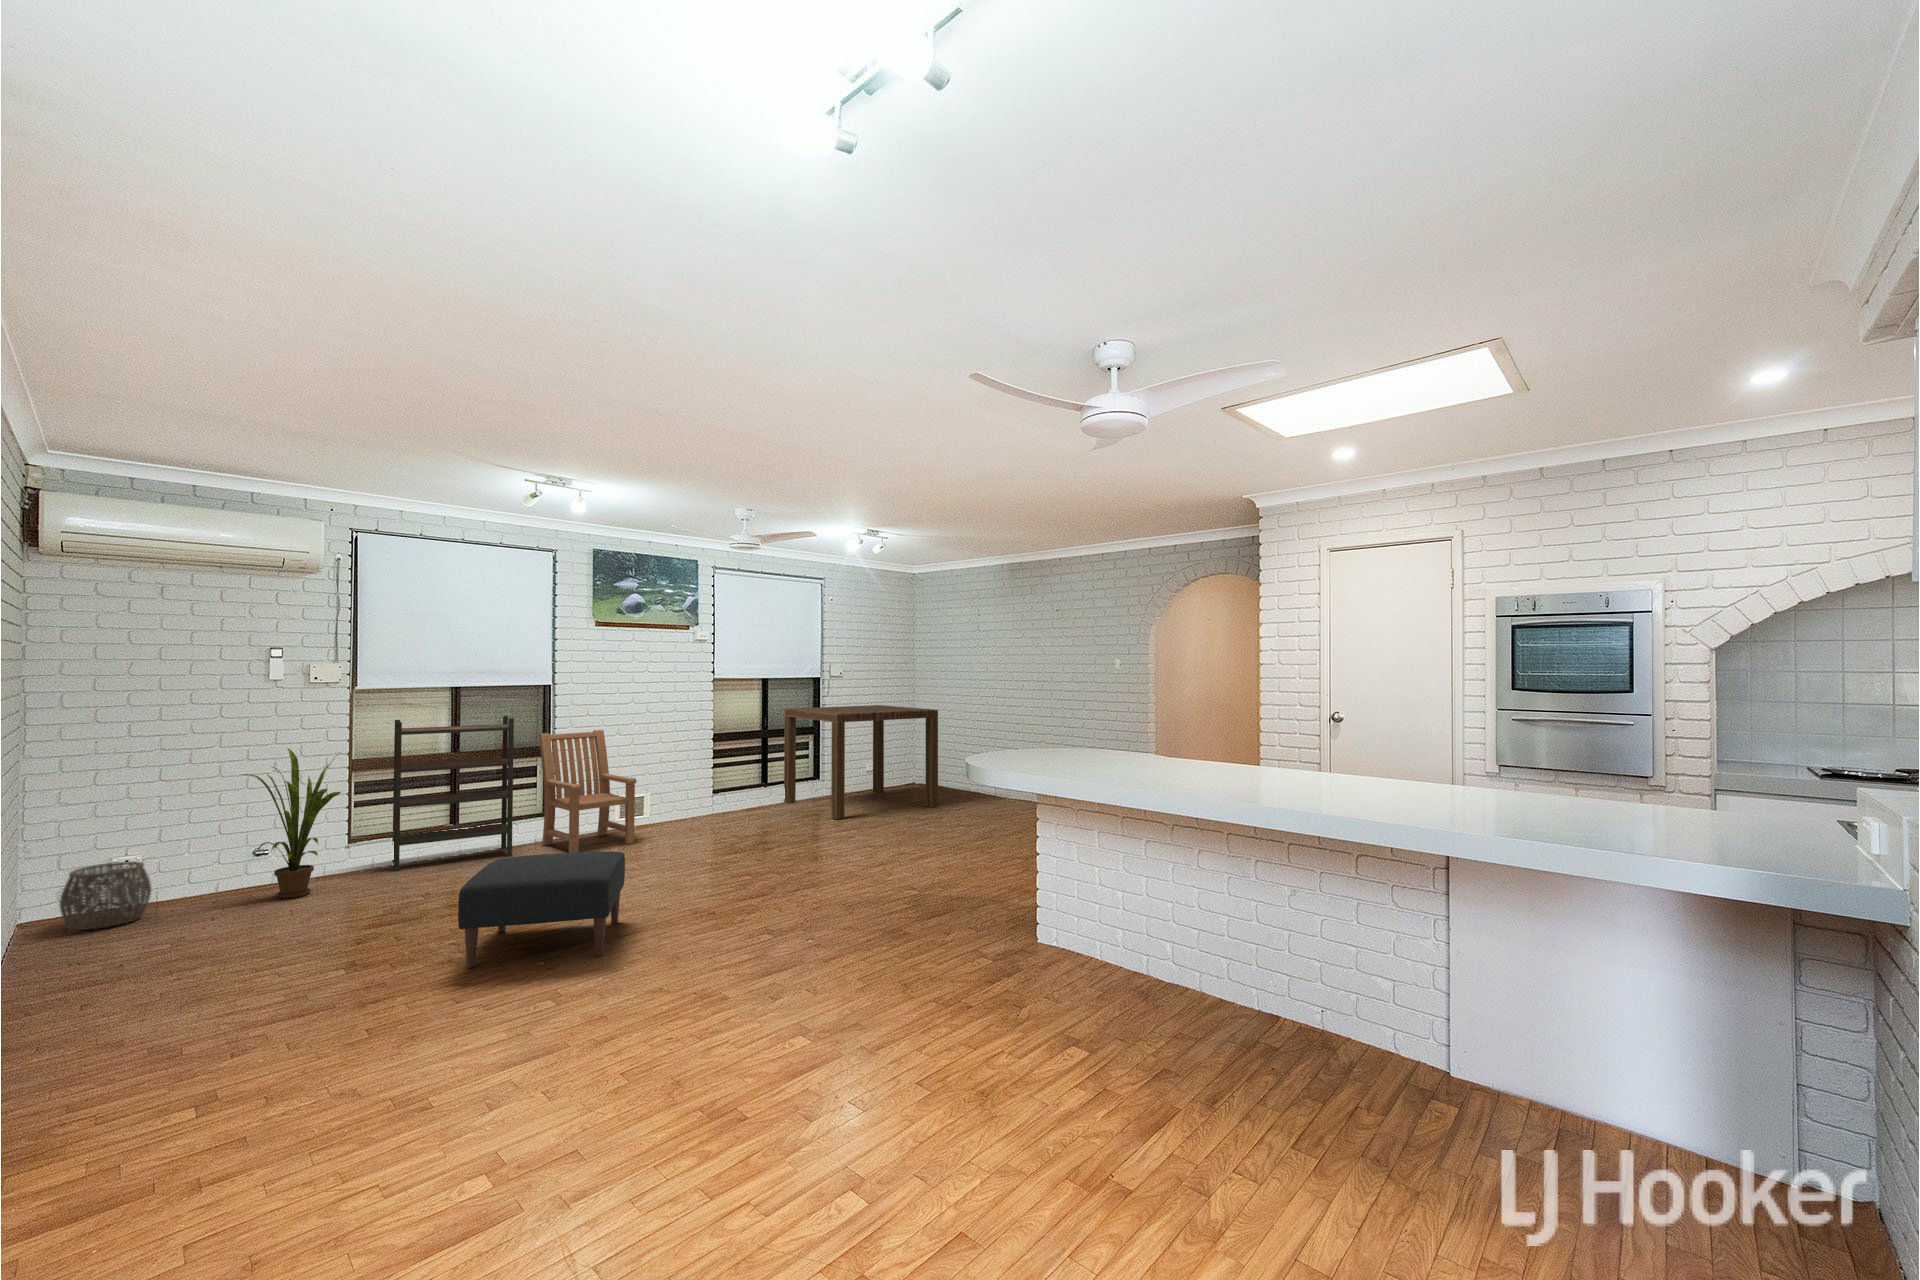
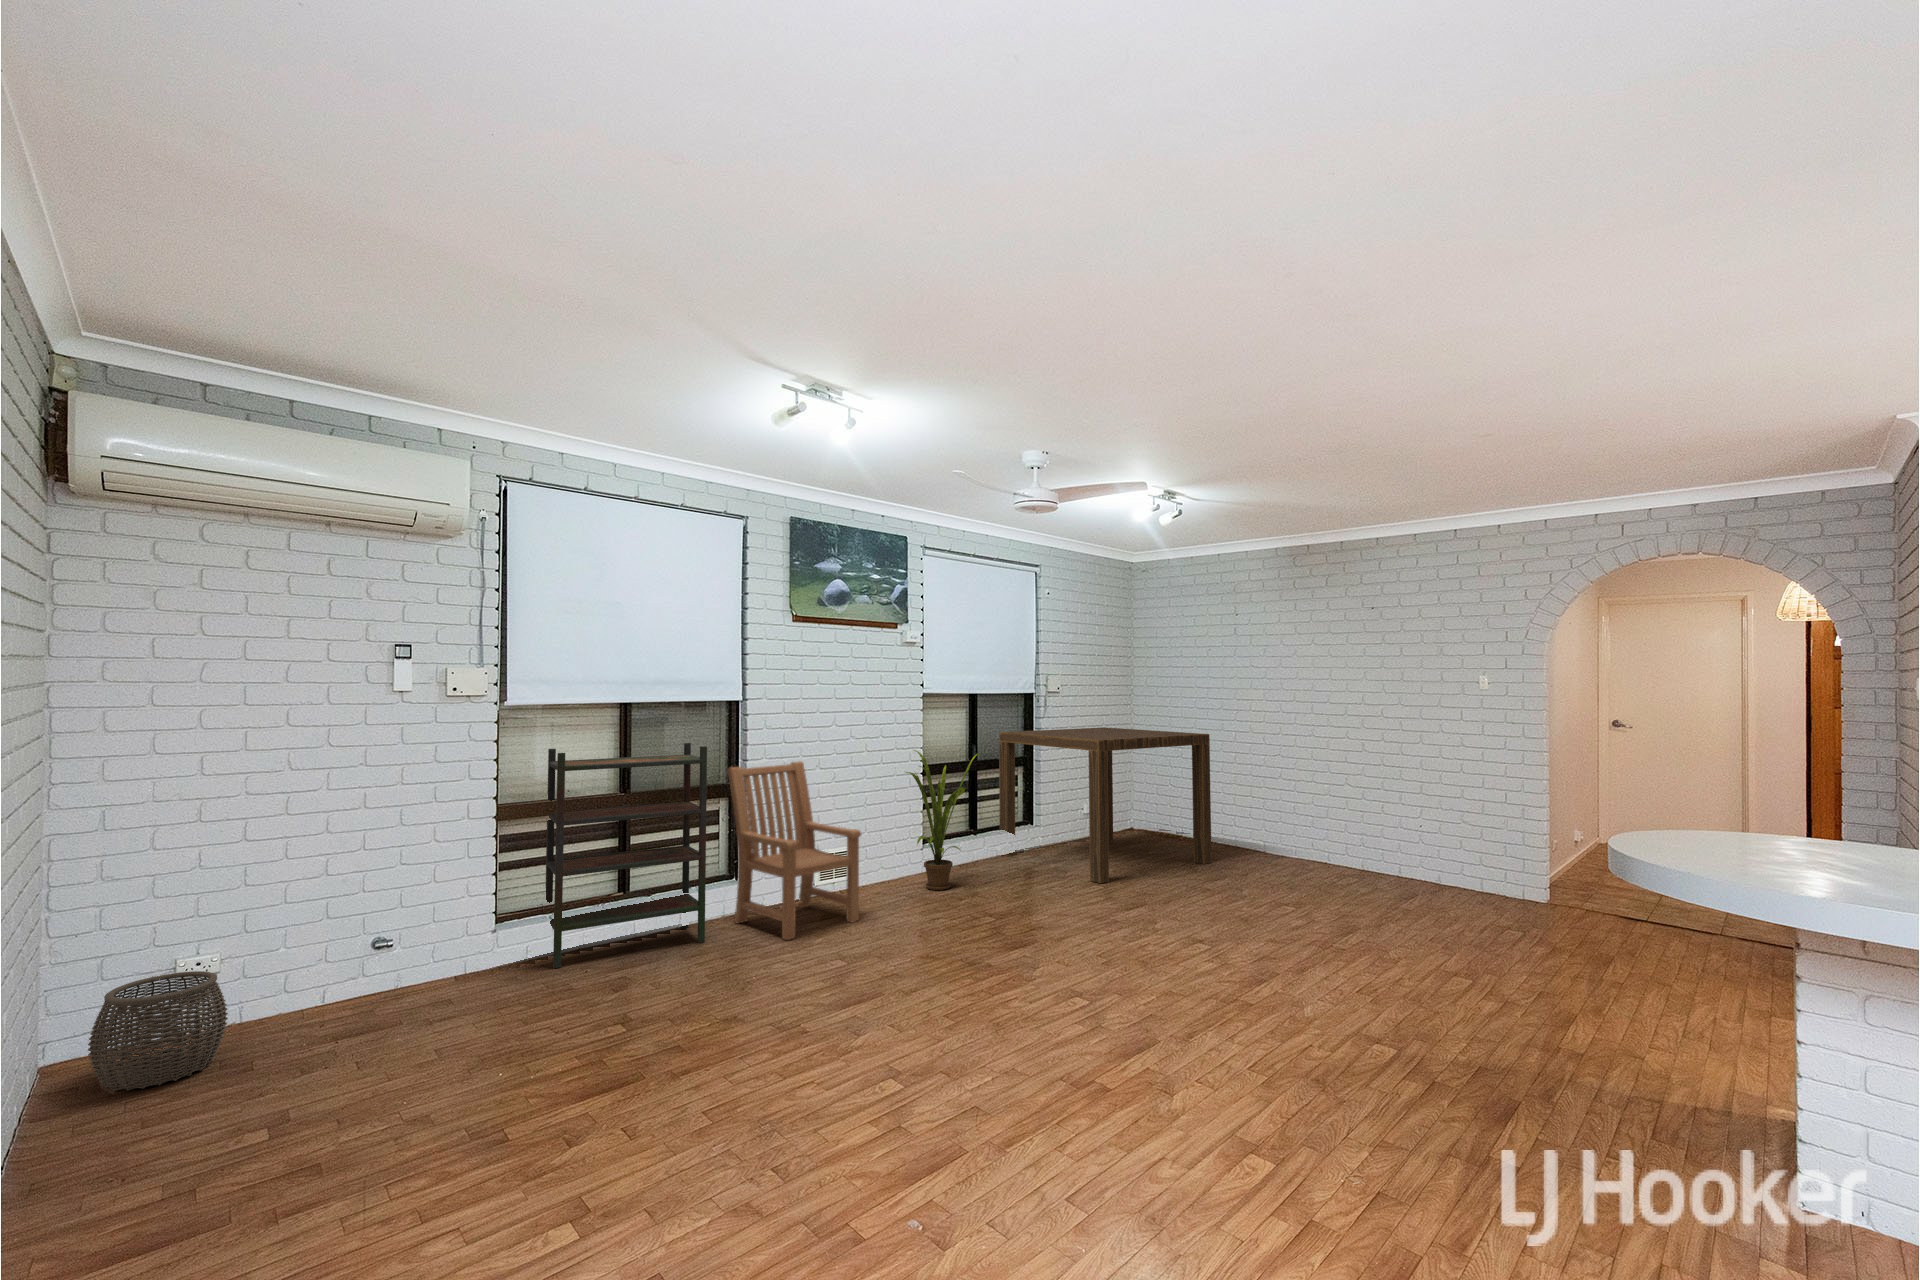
house plant: present [243,748,341,898] -> present [906,750,977,890]
ottoman: present [458,851,625,968] -> none [773,970,1020,1212]

